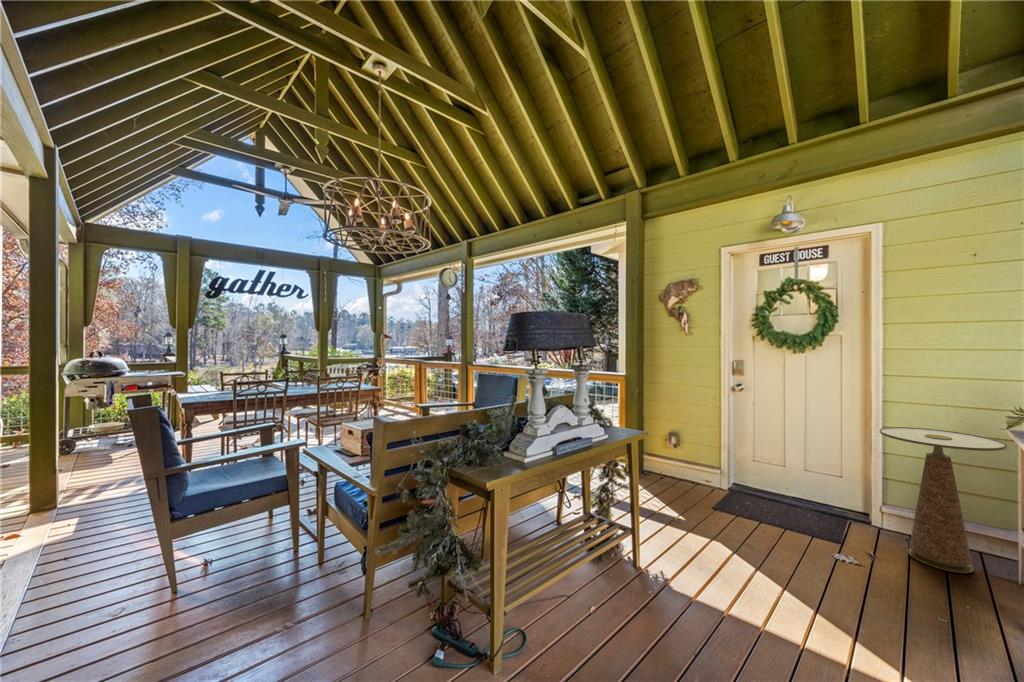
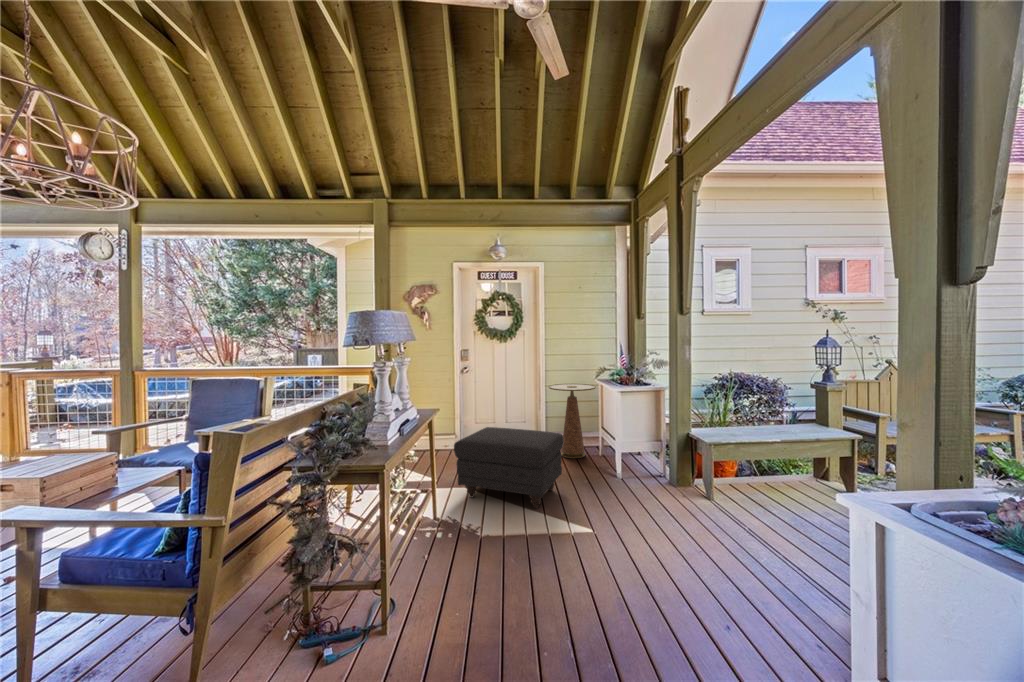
ottoman: none [671,473,878,633] -> present [454,427,564,508]

